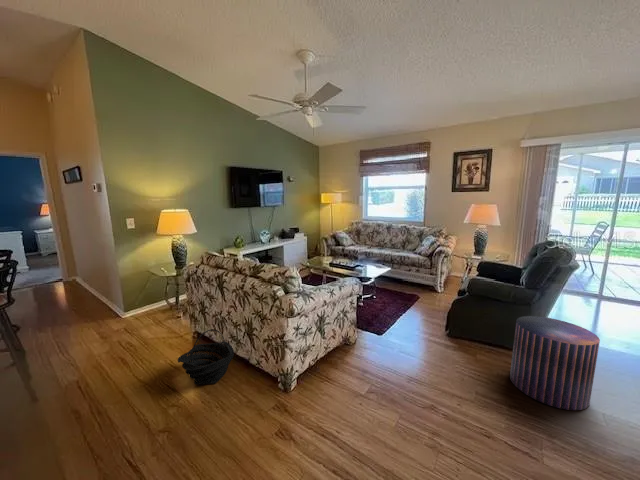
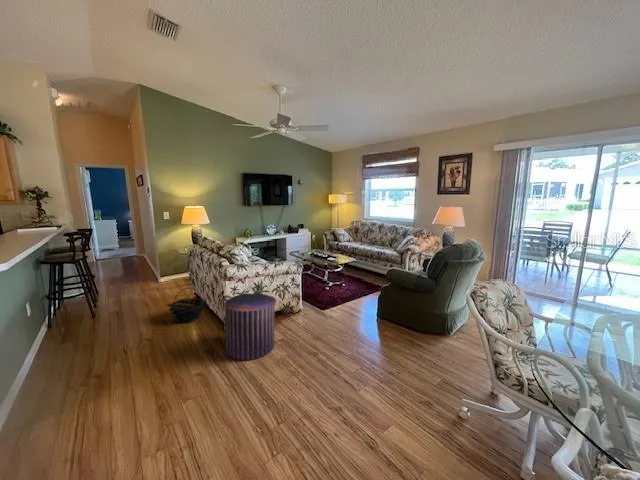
pouf: present [510,316,600,410] -> present [225,294,275,360]

